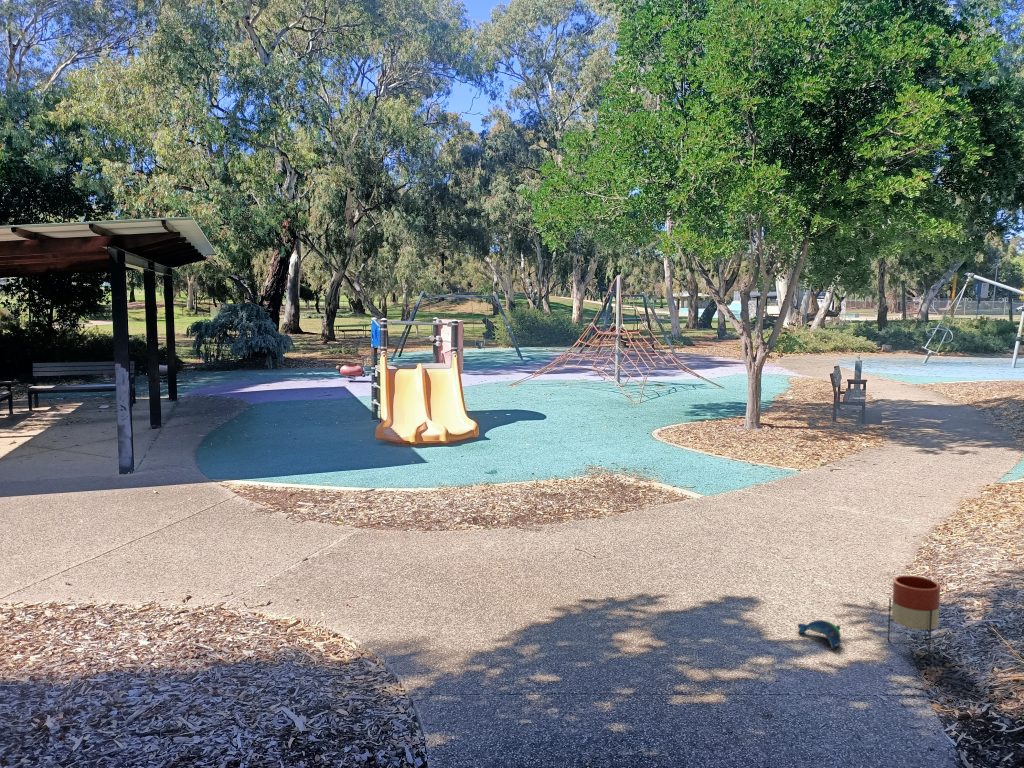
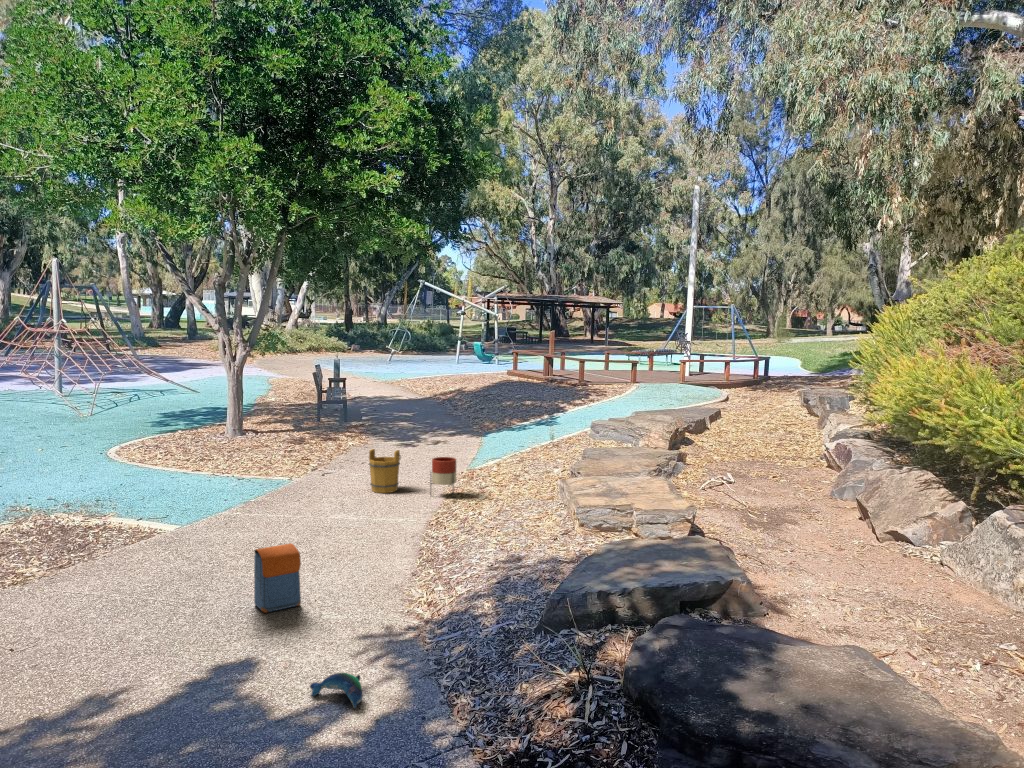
bucket: none [877,450,912,494] -> present [369,449,401,493]
backpack: none [760,518,799,570] -> present [254,543,301,613]
planter: present [888,576,940,653] -> present [430,457,456,491]

